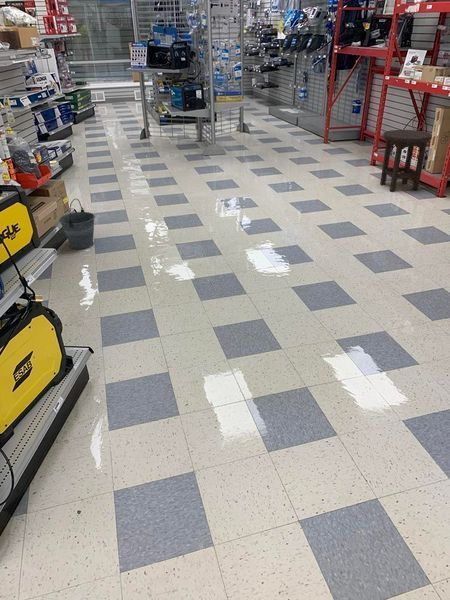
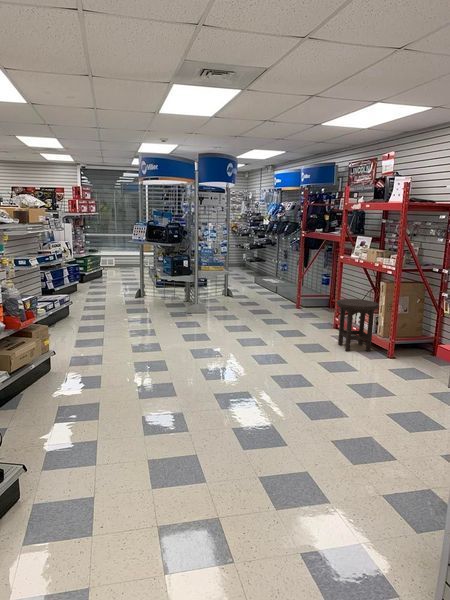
bucket: present [59,199,95,249] -> none [36,341,69,386]

